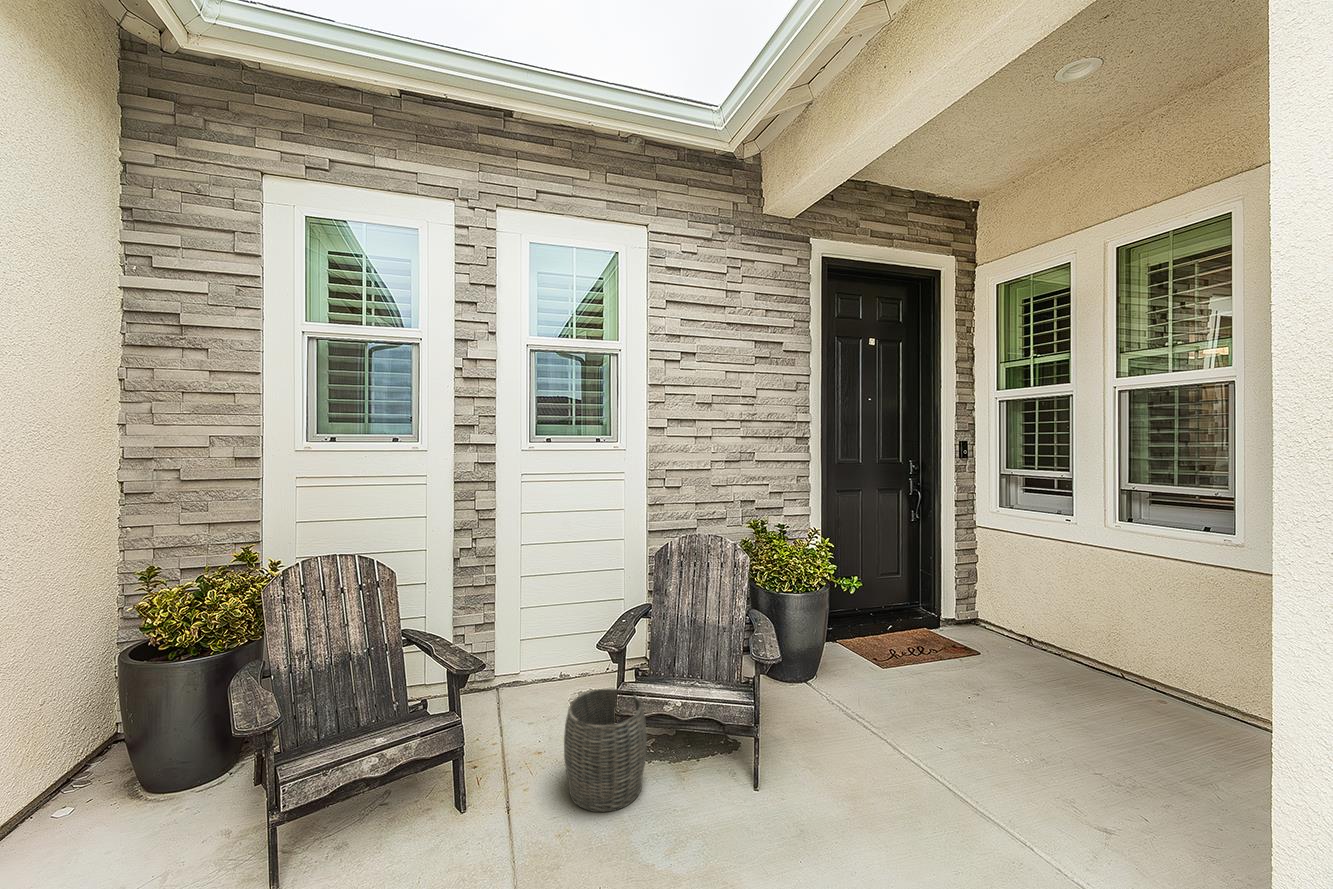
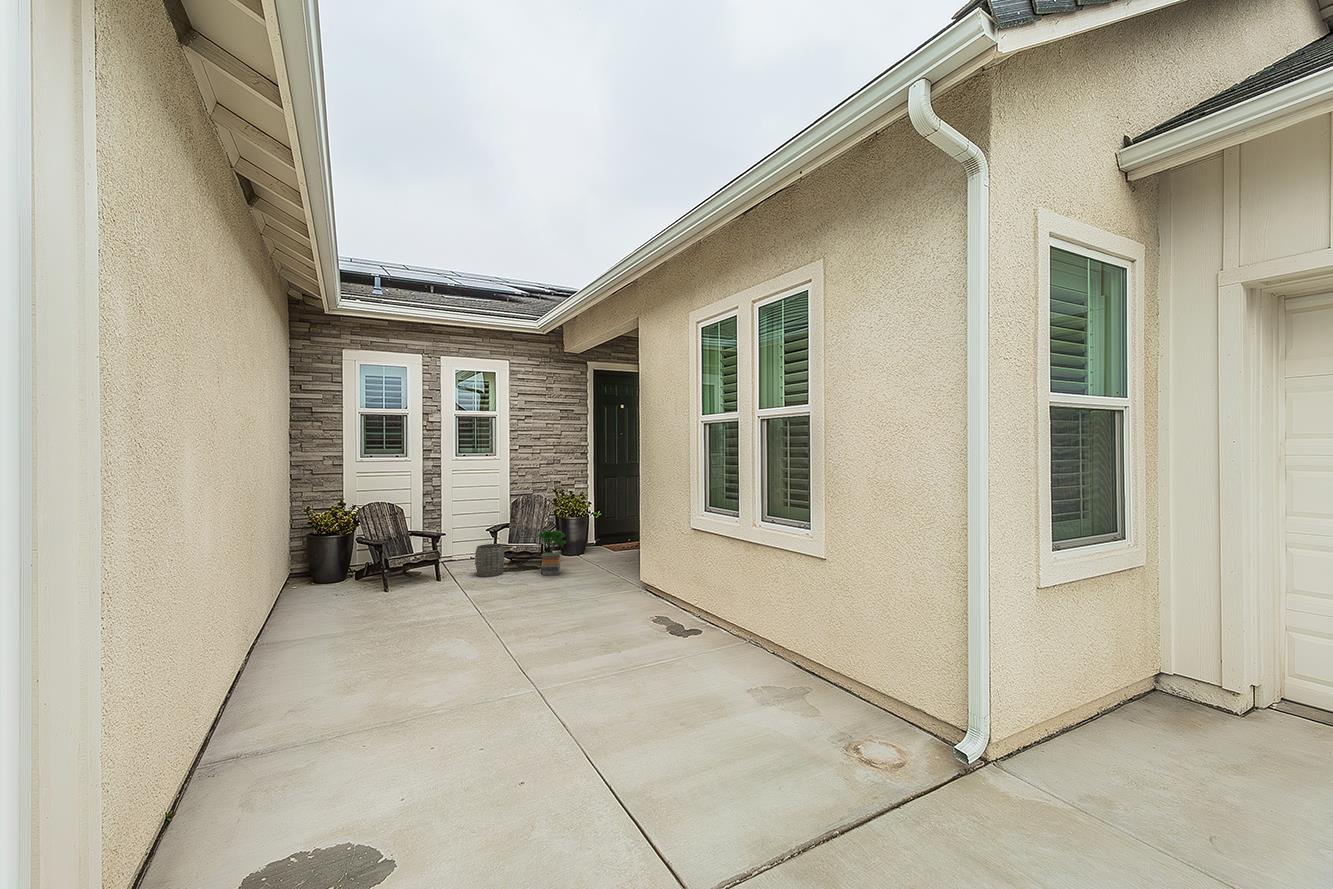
potted tree: none [748,670,847,832] -> present [538,530,566,575]

